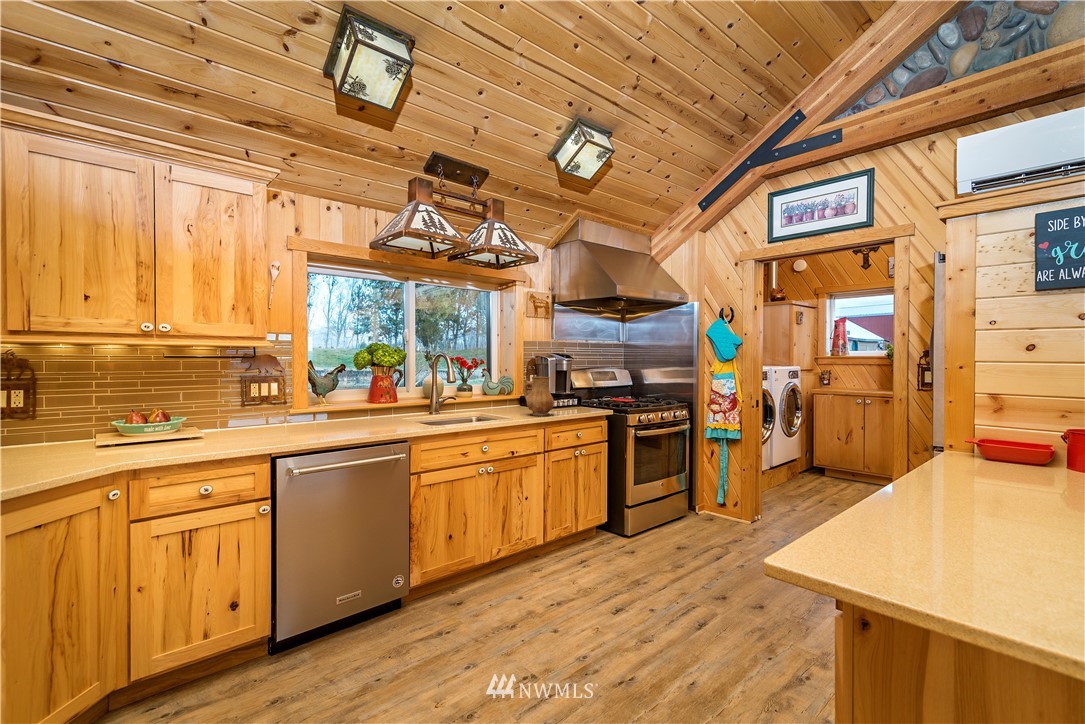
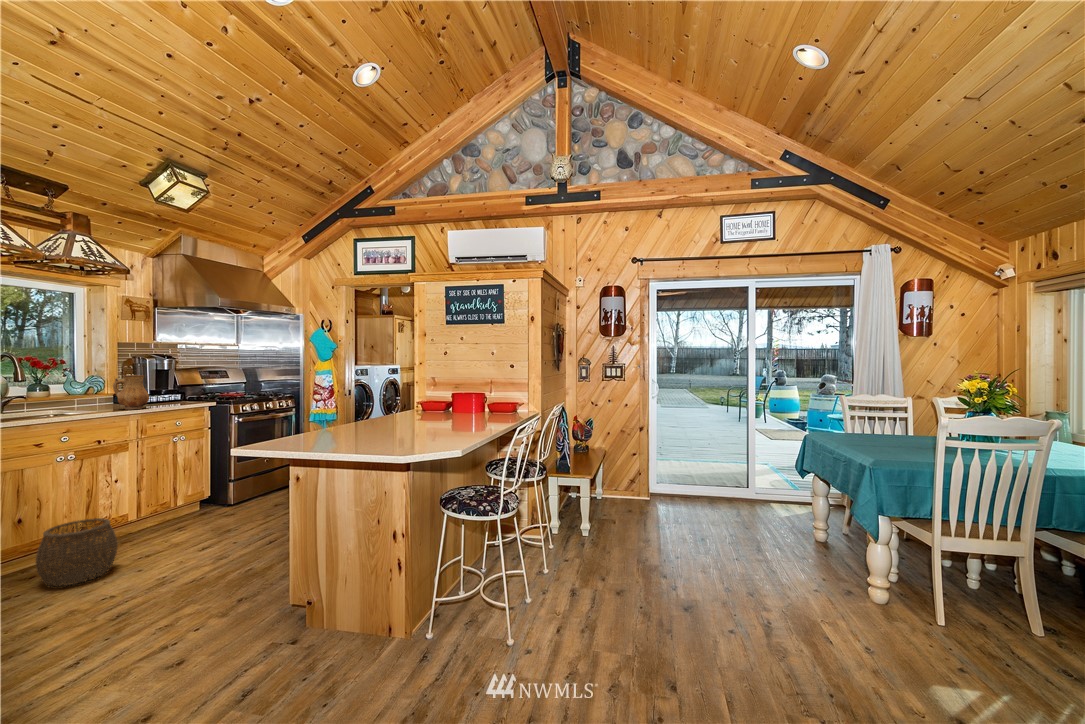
woven basket: none [462,546,532,631] -> present [35,518,118,587]

